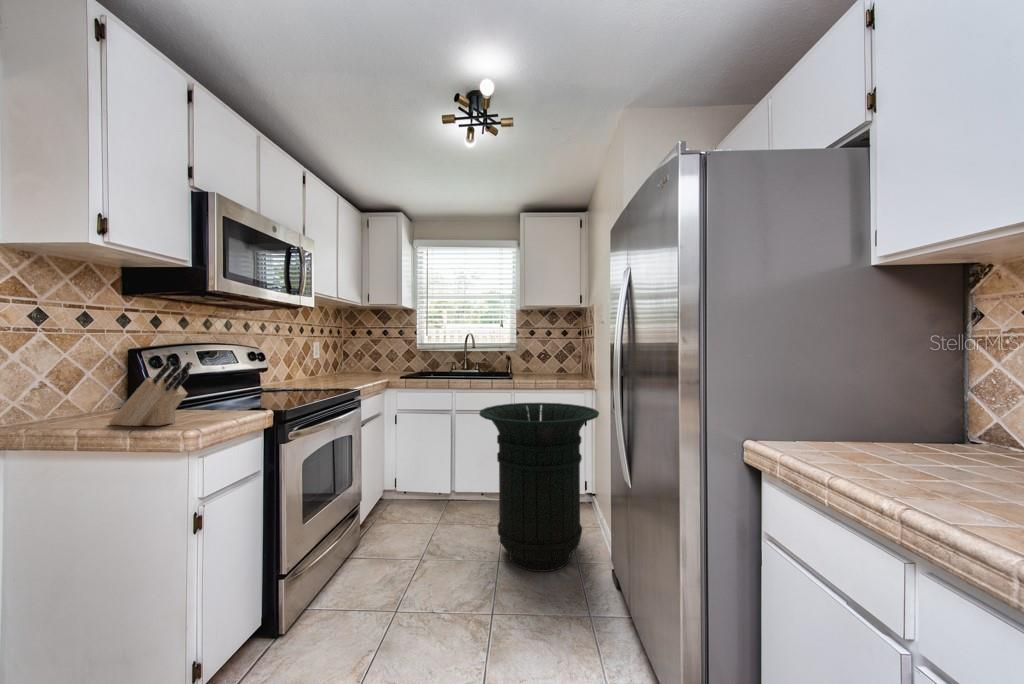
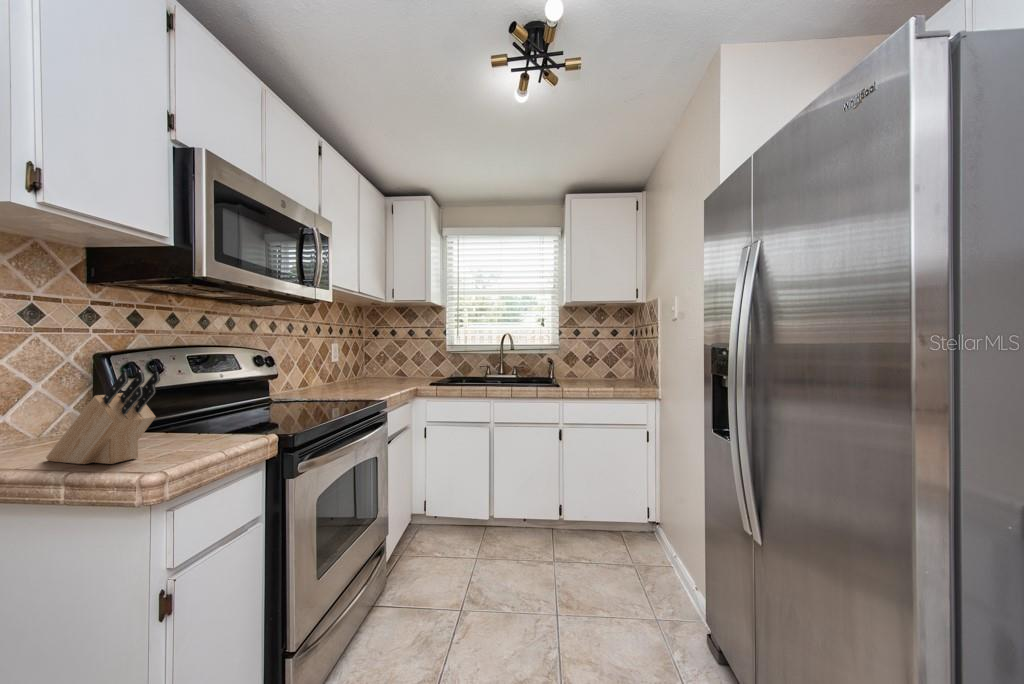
trash can: present [479,403,599,572] -> none [532,416,684,633]

